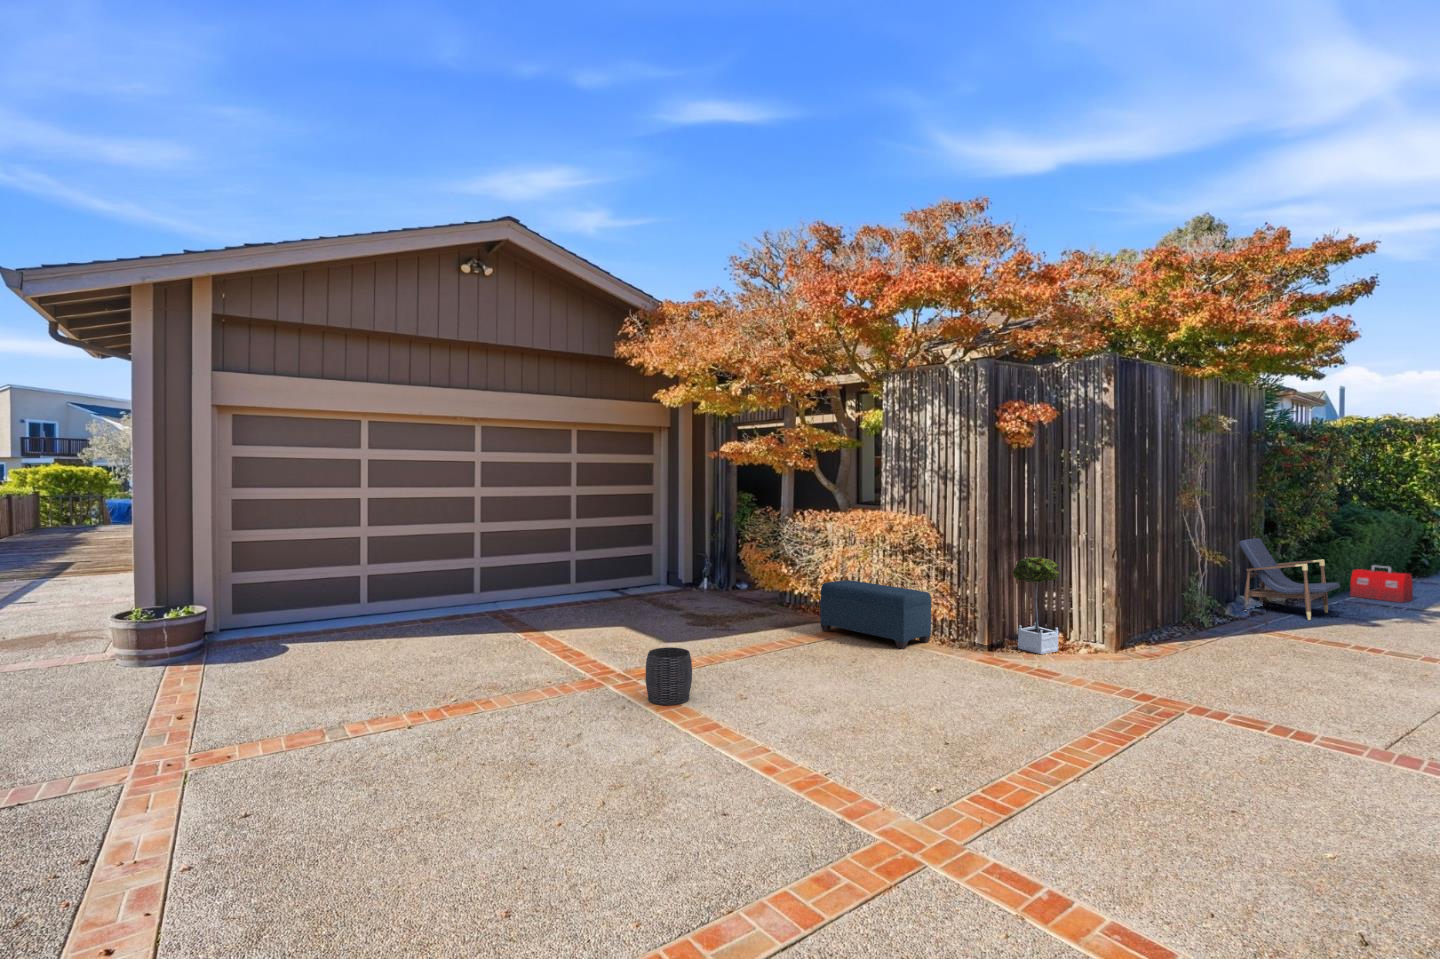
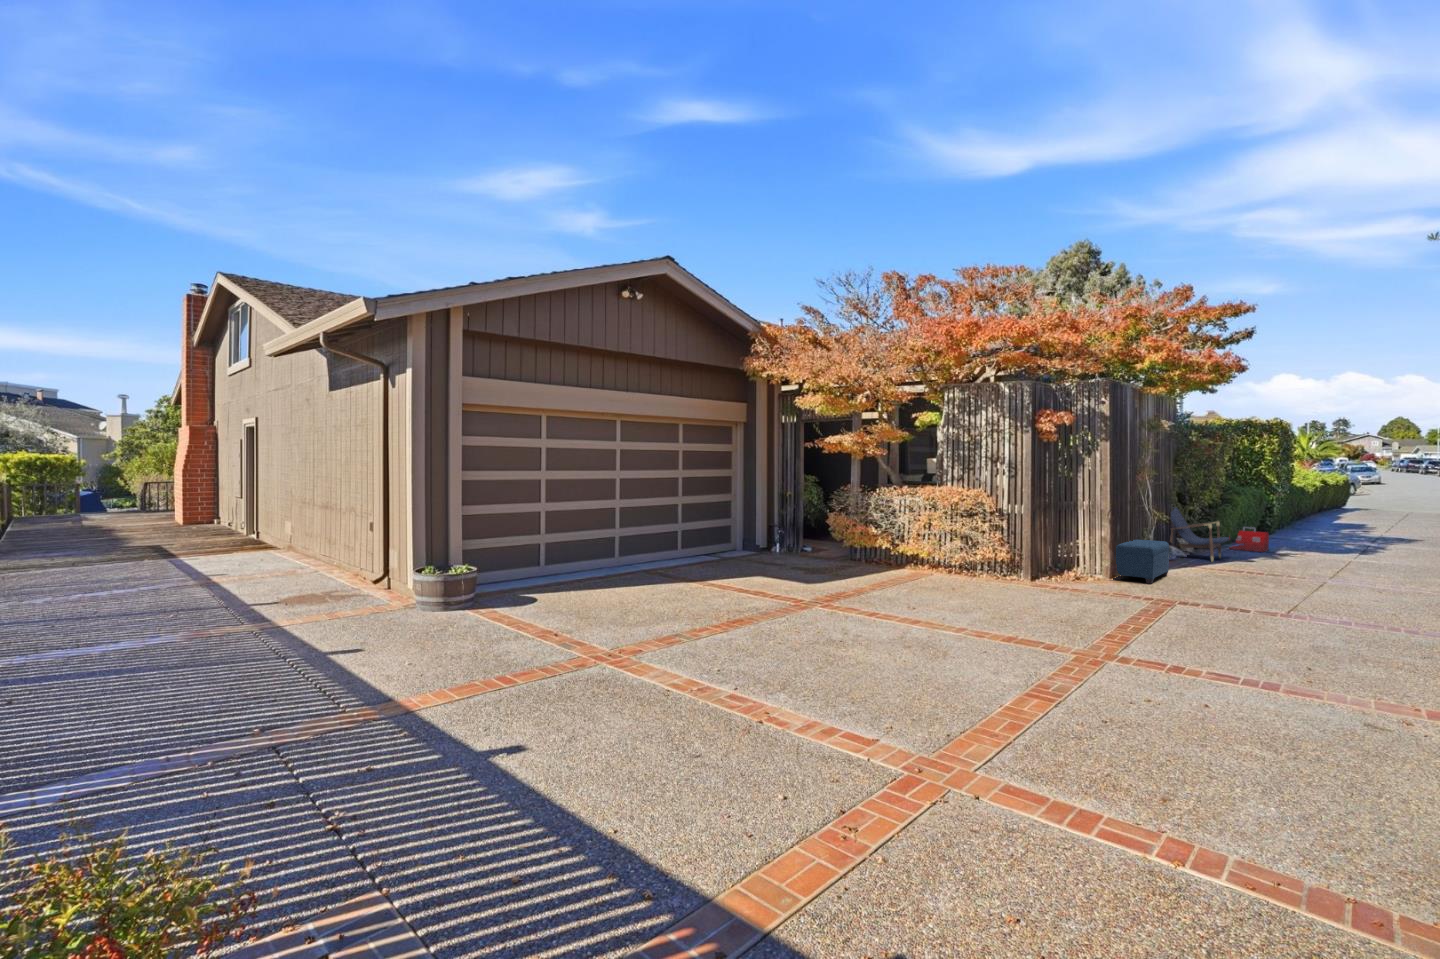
potted tree: present [1013,556,1059,654] -> none [1045,516,1076,582]
bench: present [820,580,931,649] -> present [1115,540,1169,584]
woven basket: present [646,647,692,705] -> none [849,574,881,610]

